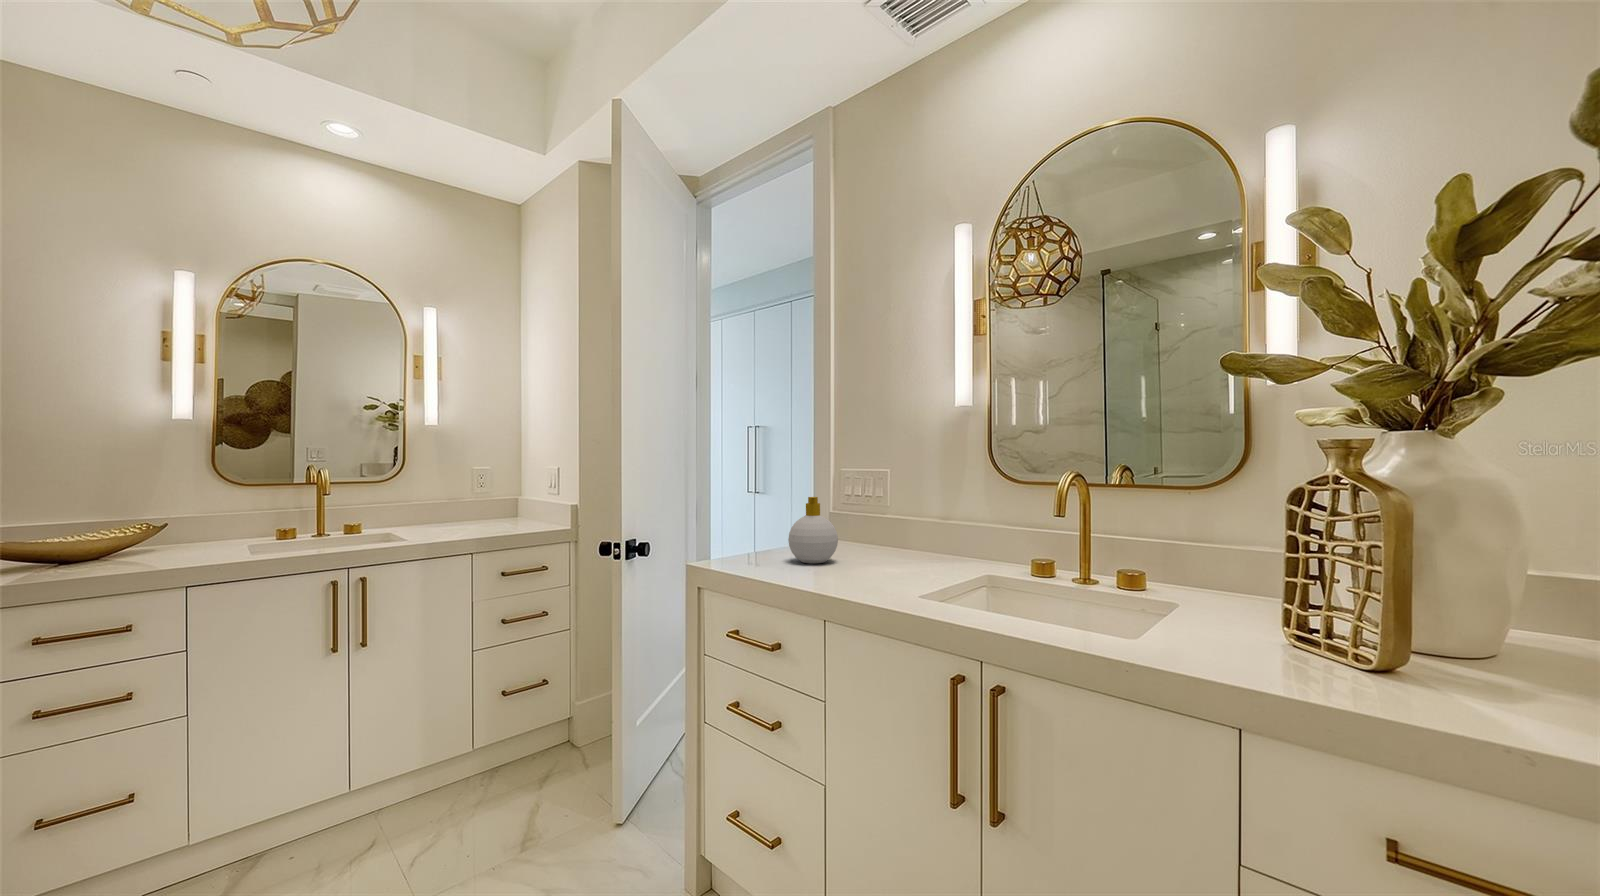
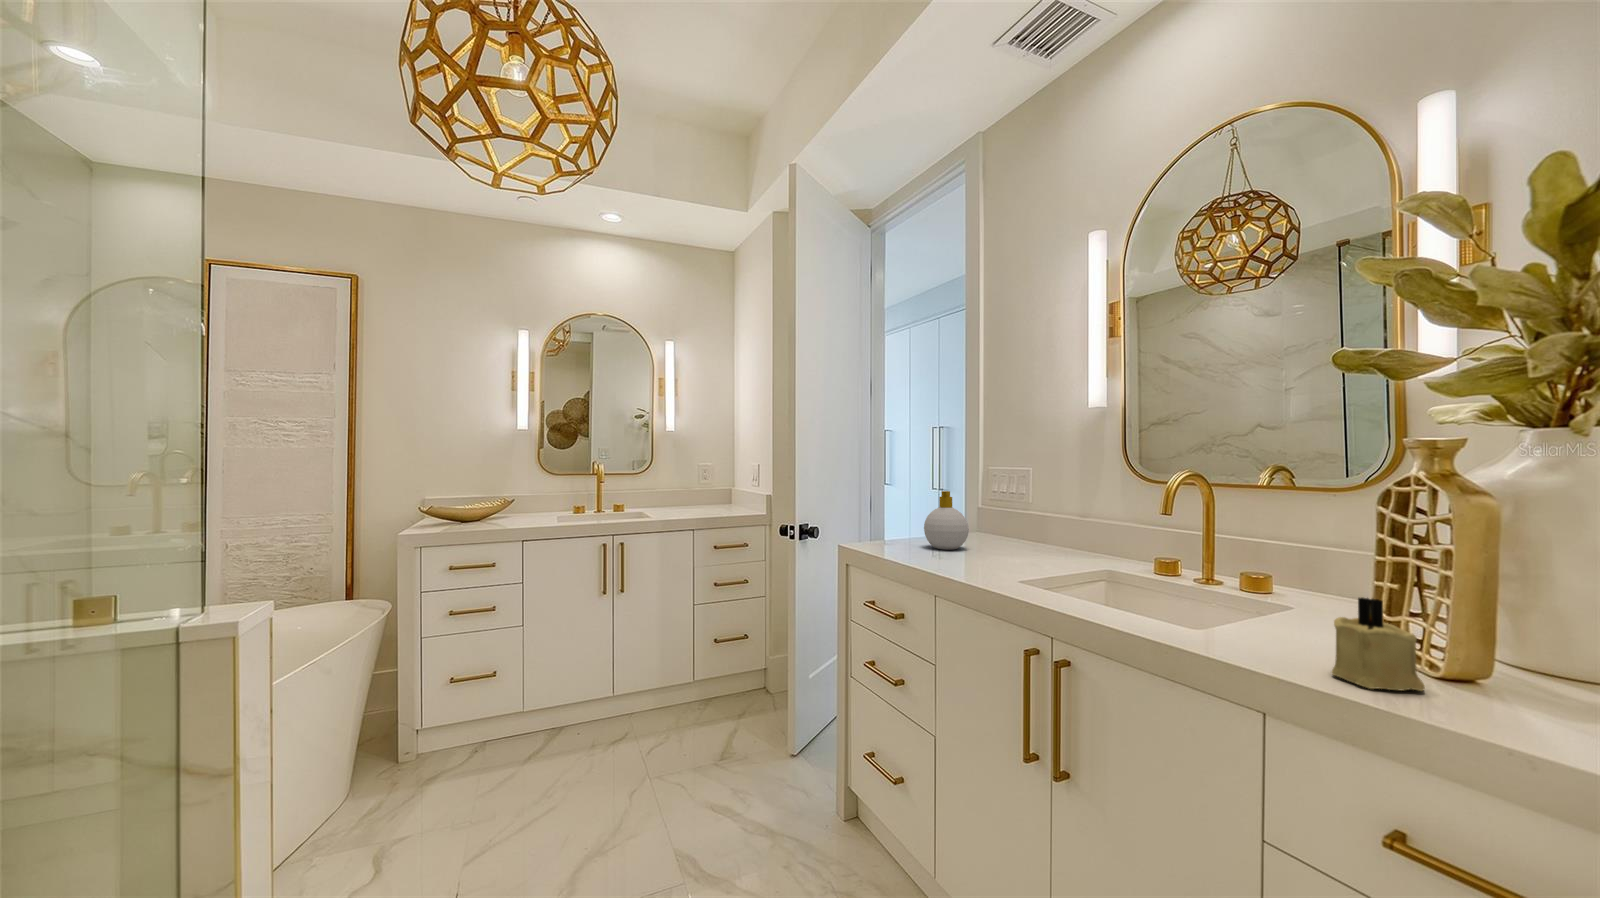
candle: none [1292,599,1380,695] -> present [1332,598,1425,691]

